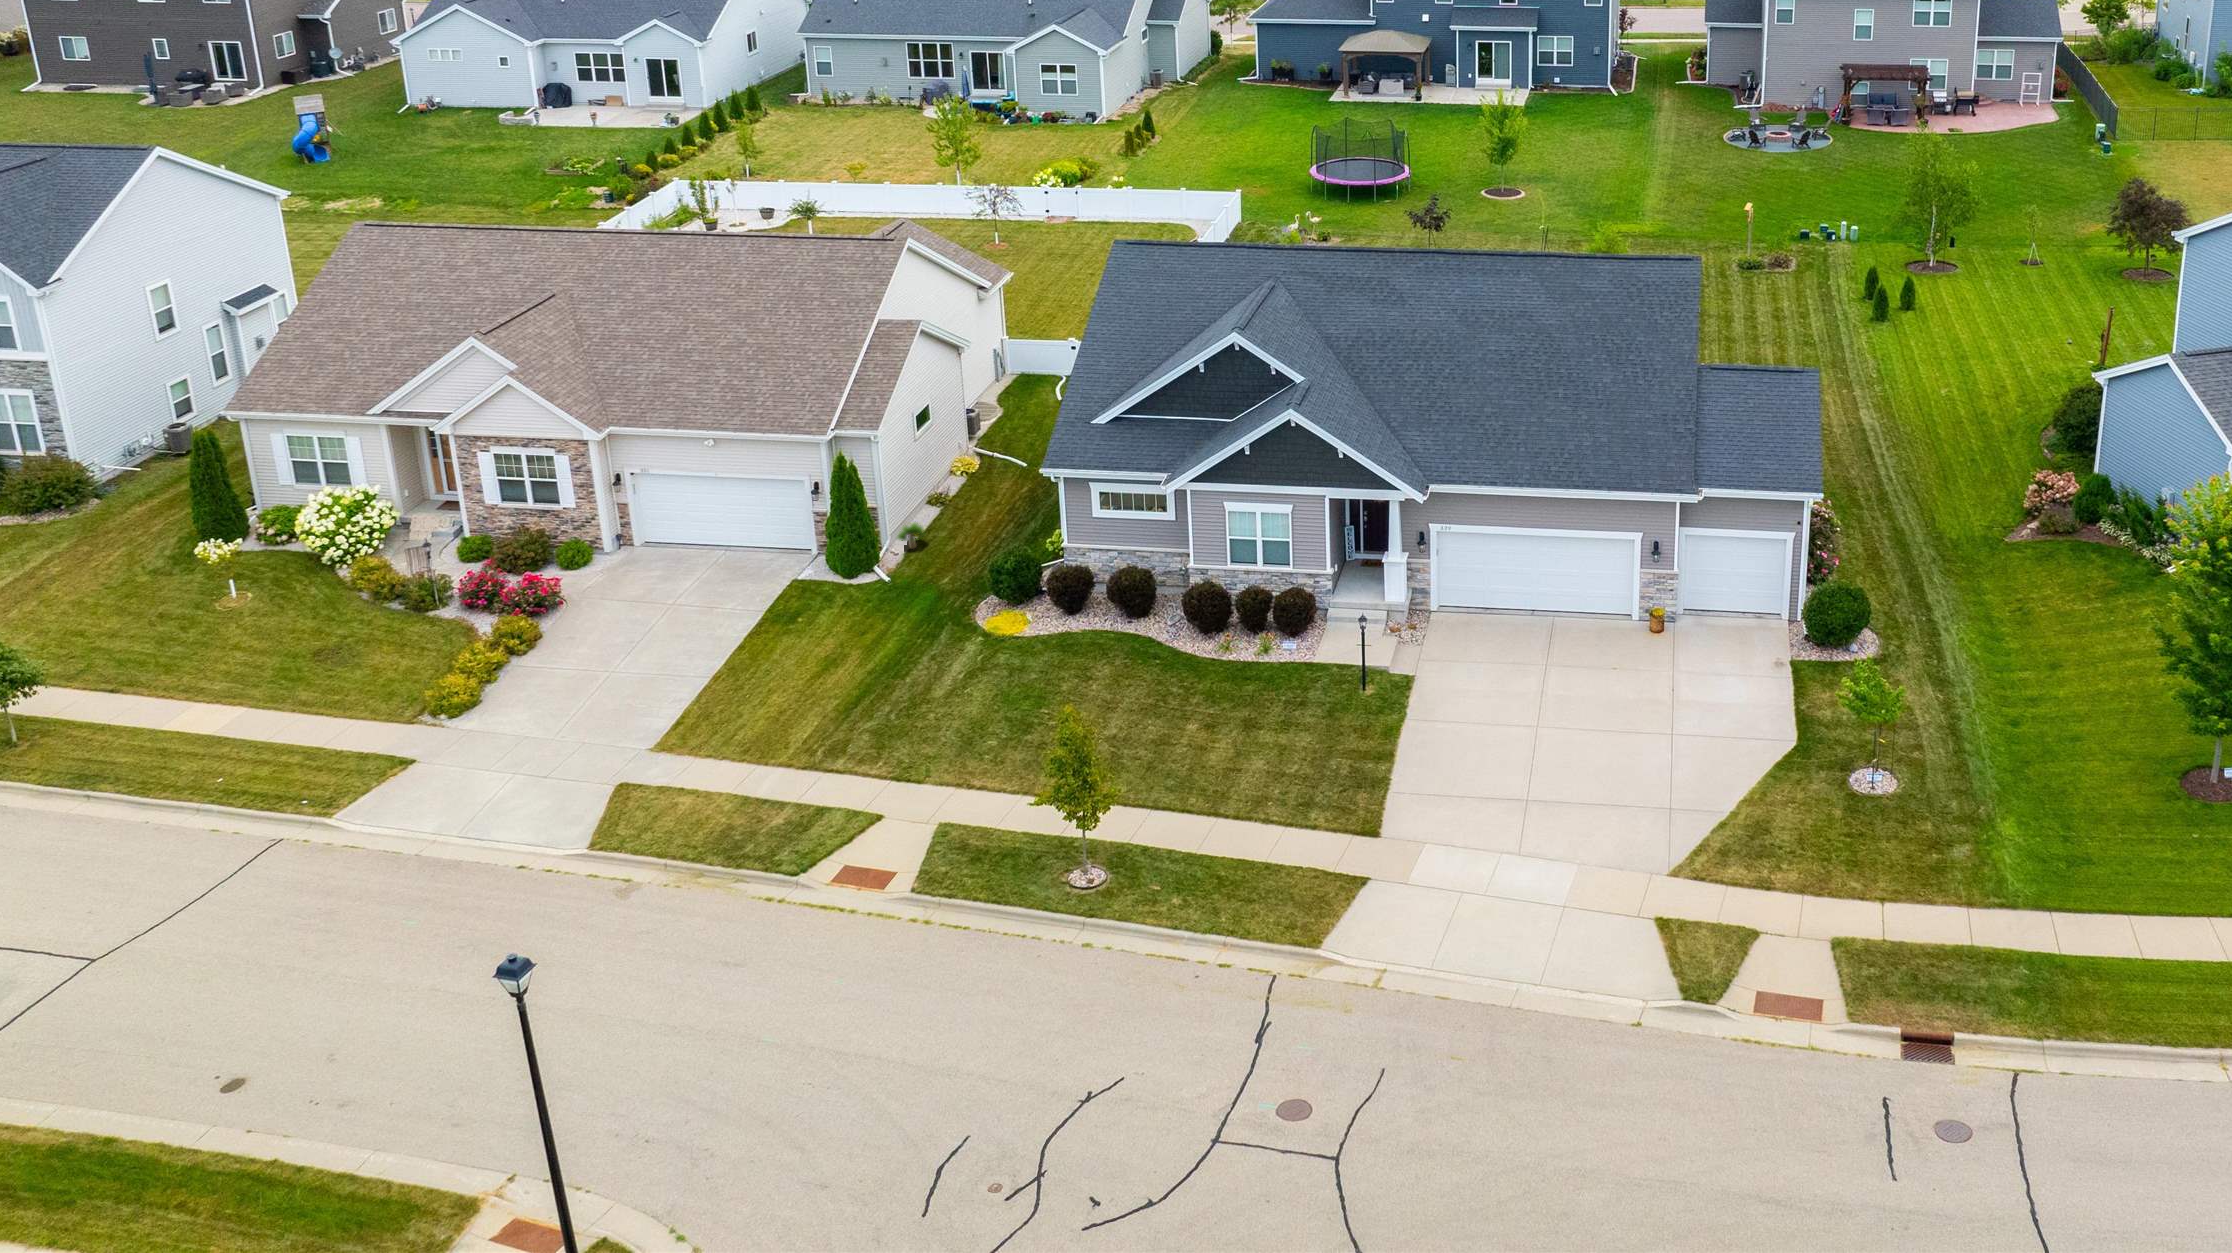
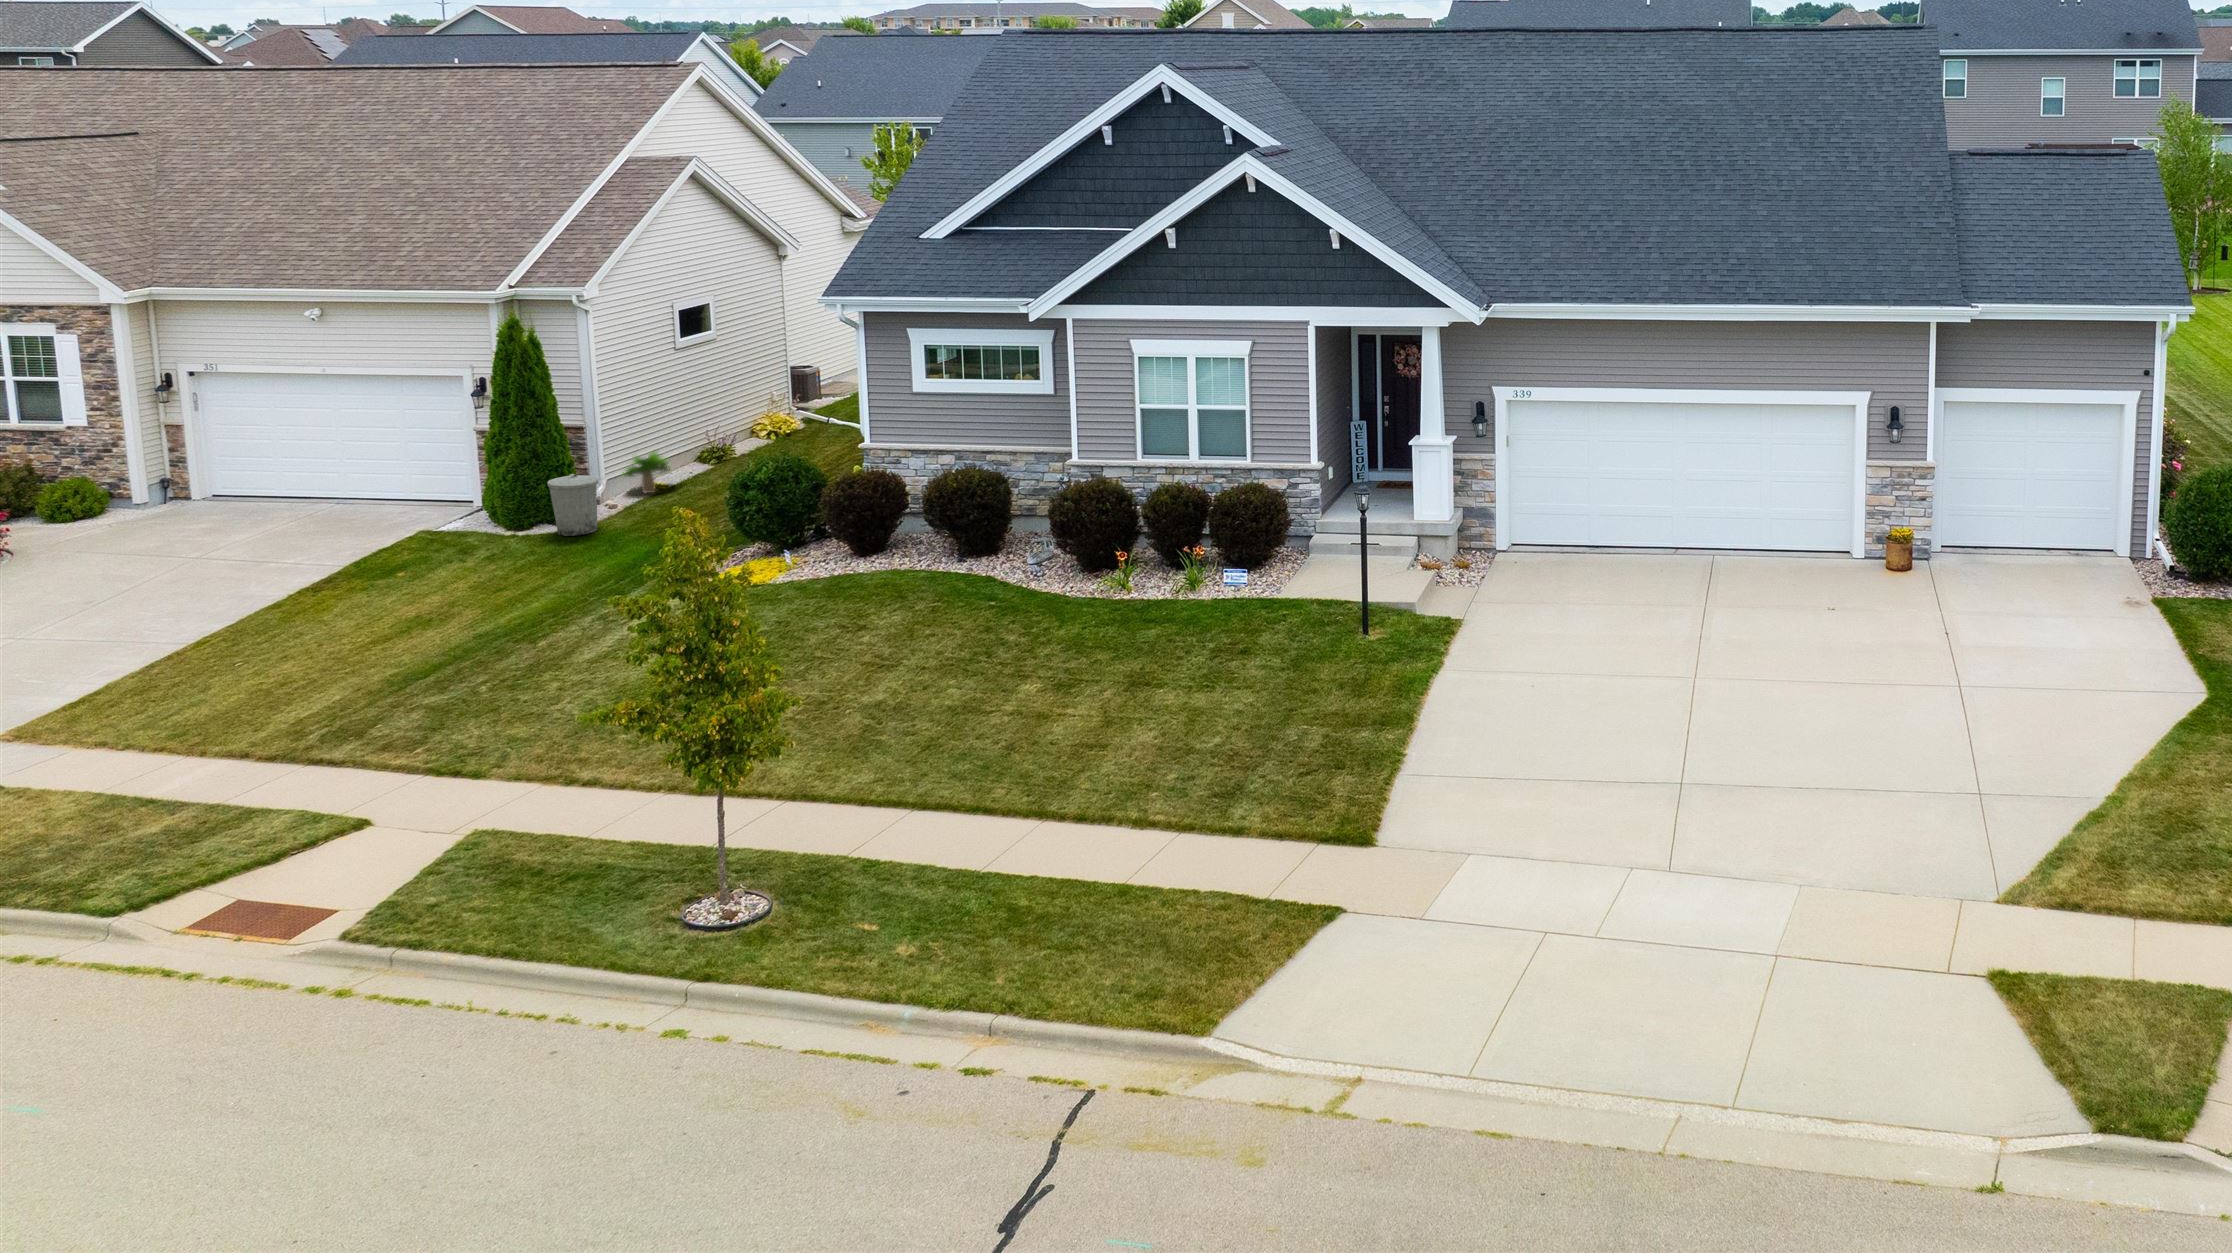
trash can: none [869,551,897,589] -> present [548,474,598,536]

